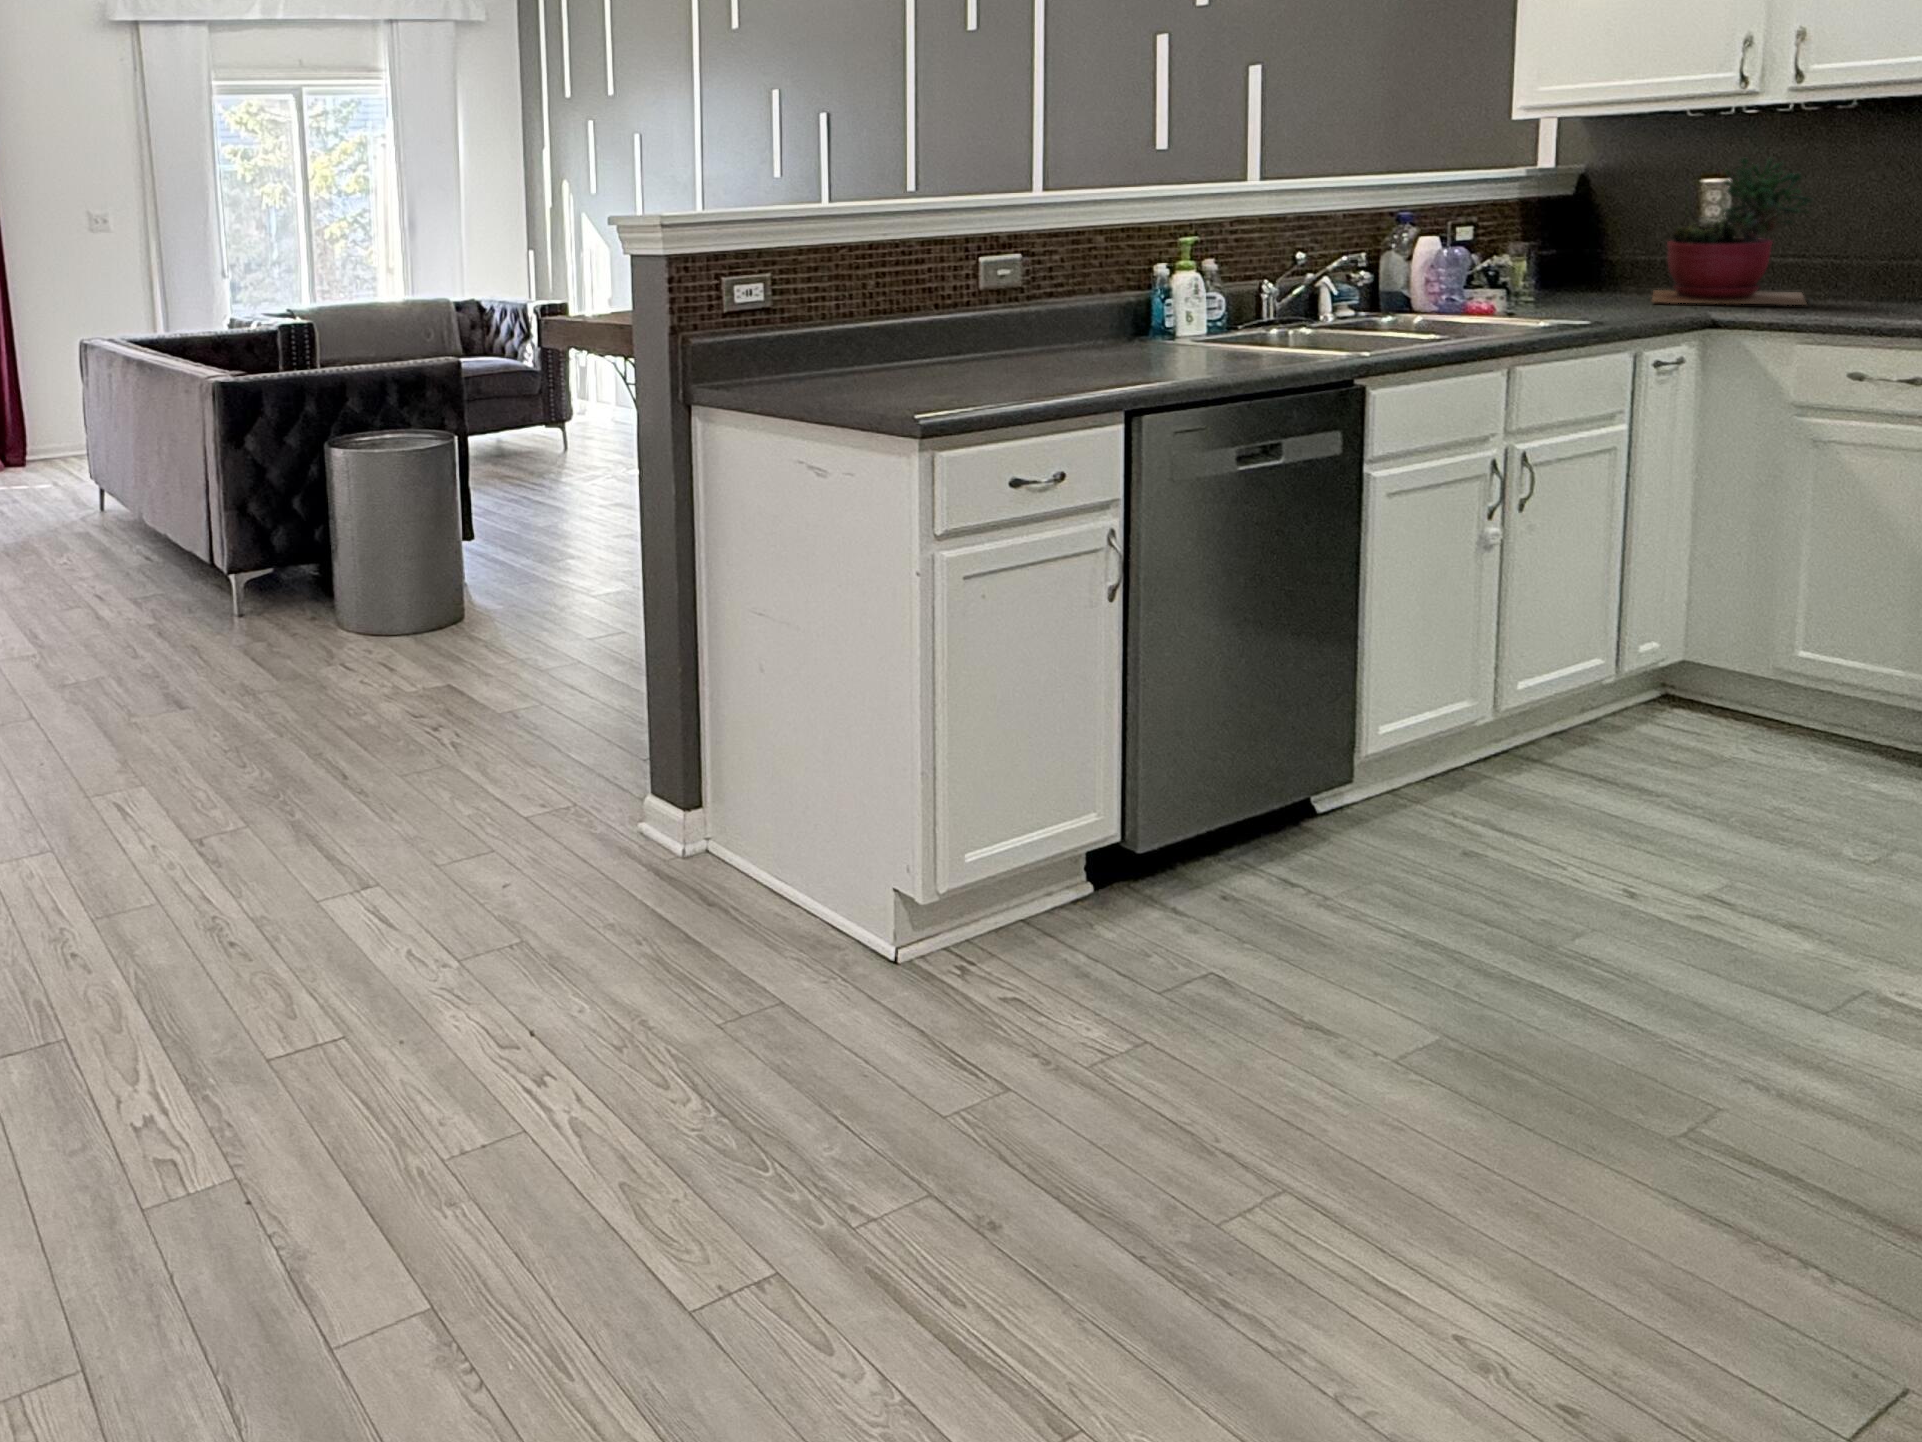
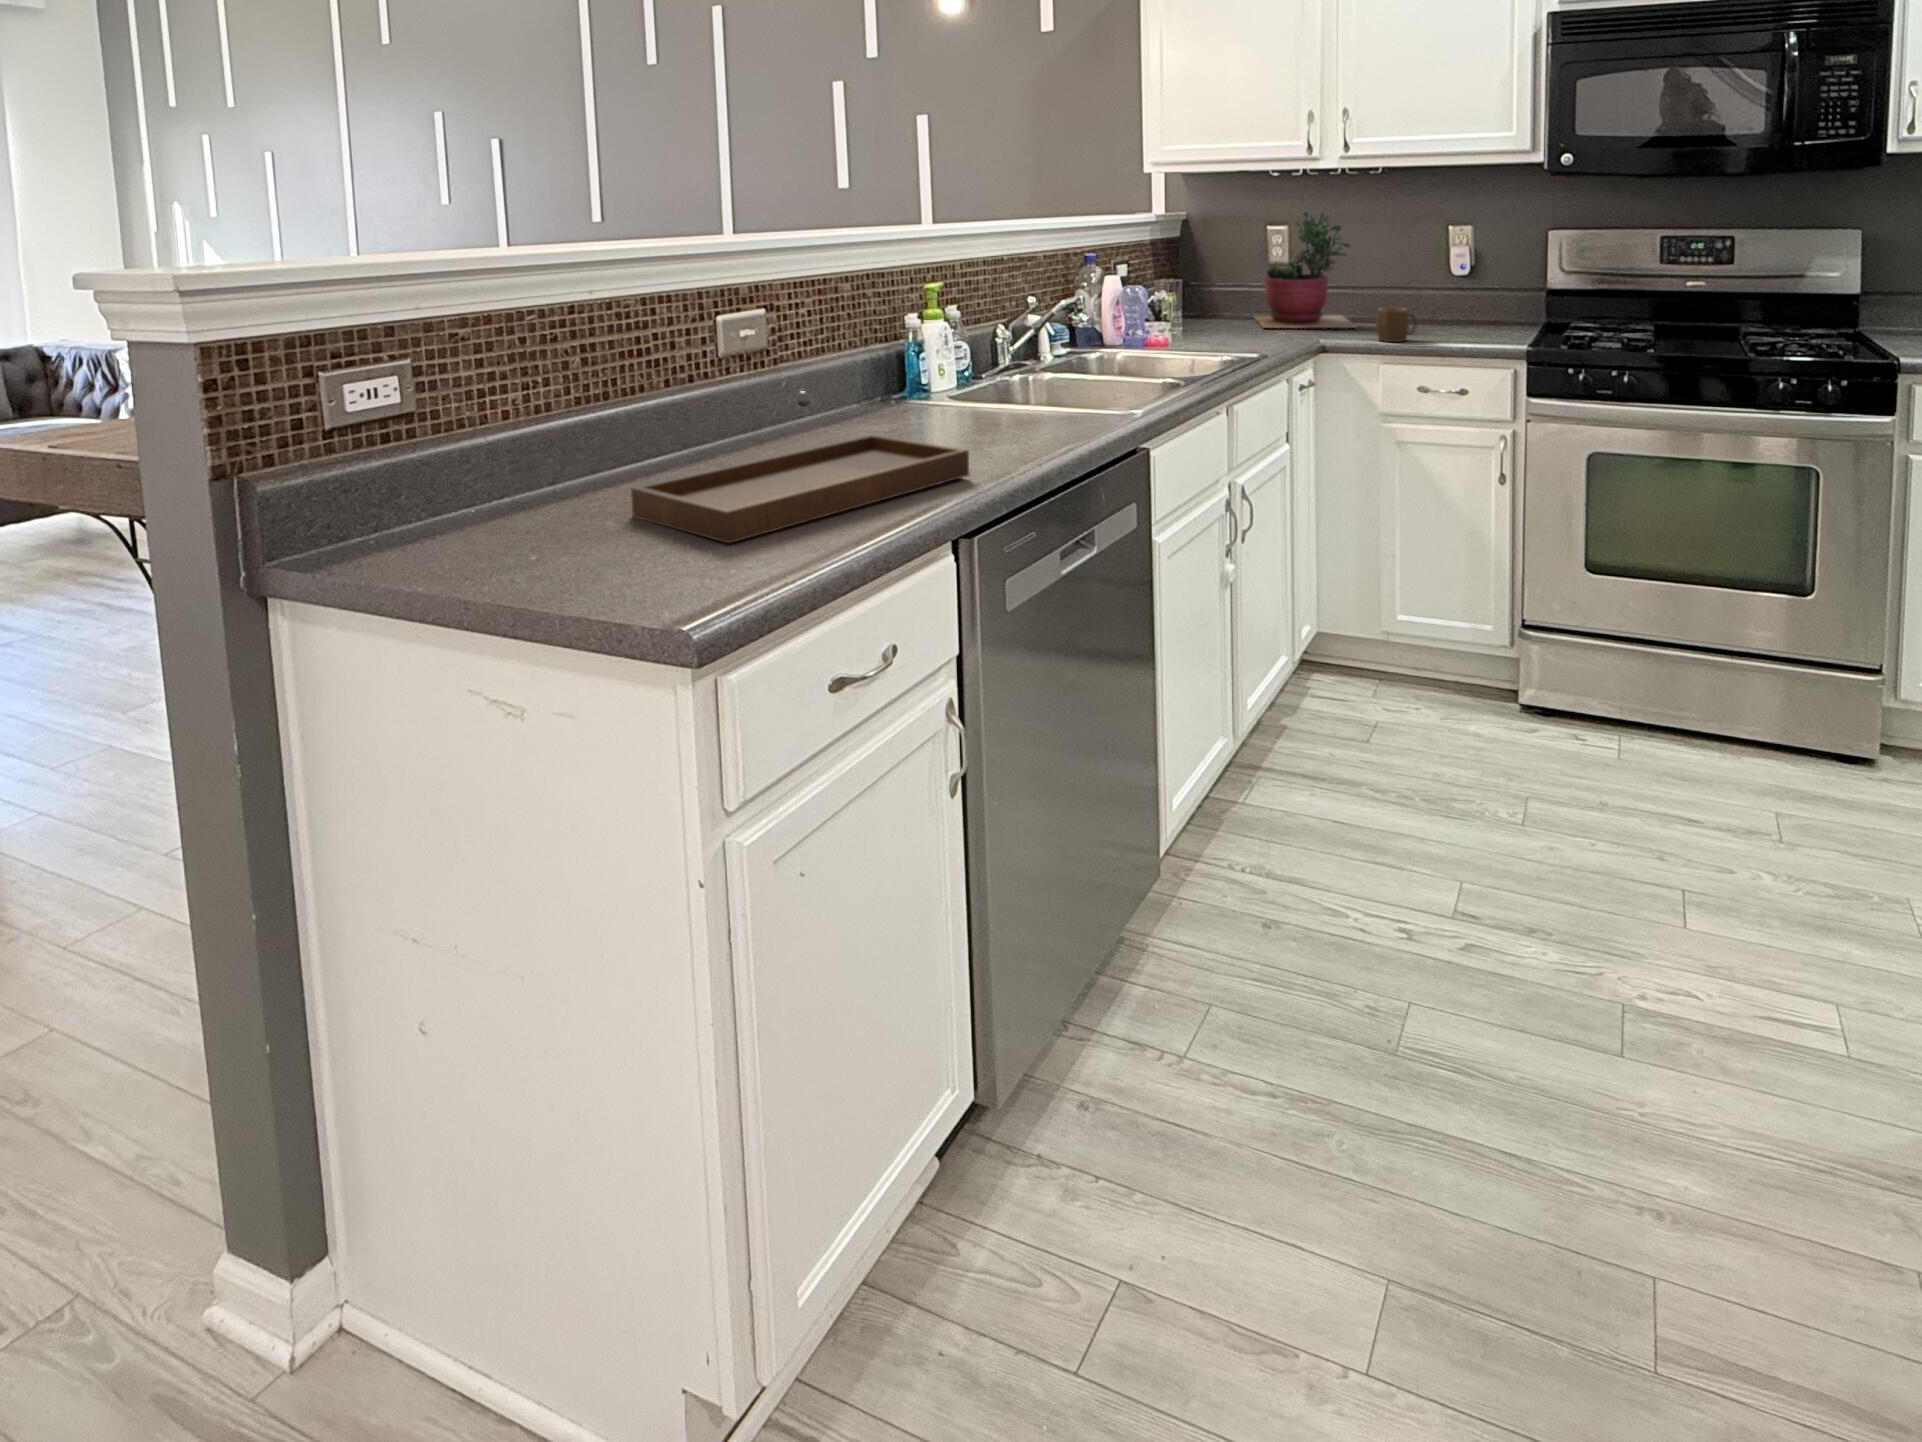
mug: none [1812,278,1886,320] -> present [1376,308,1417,342]
tray: none [901,306,1162,397] -> present [631,391,969,543]

